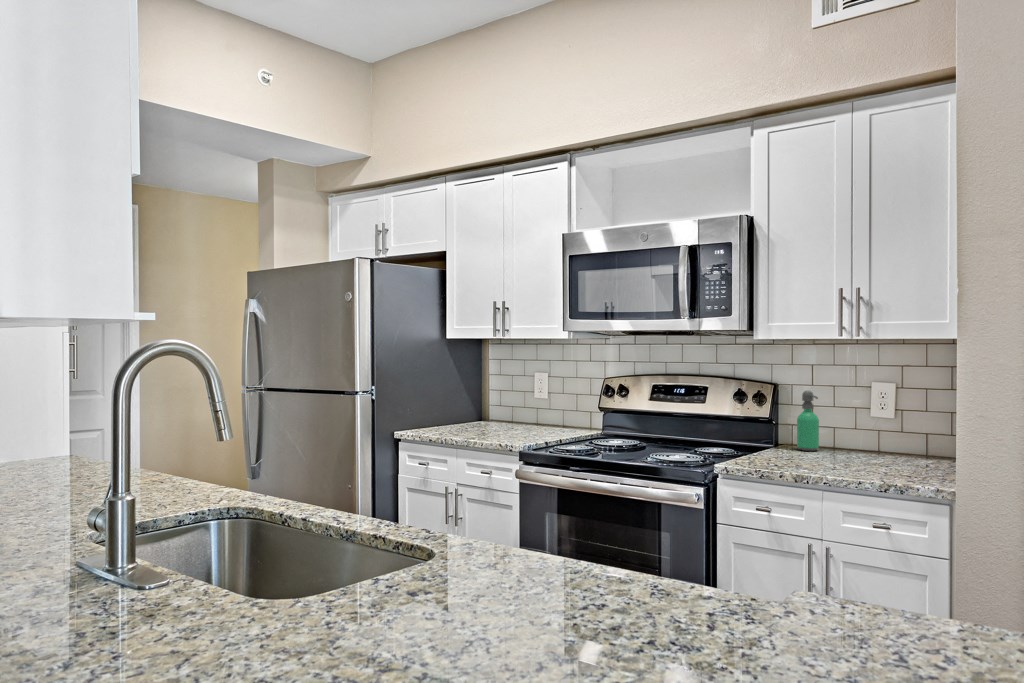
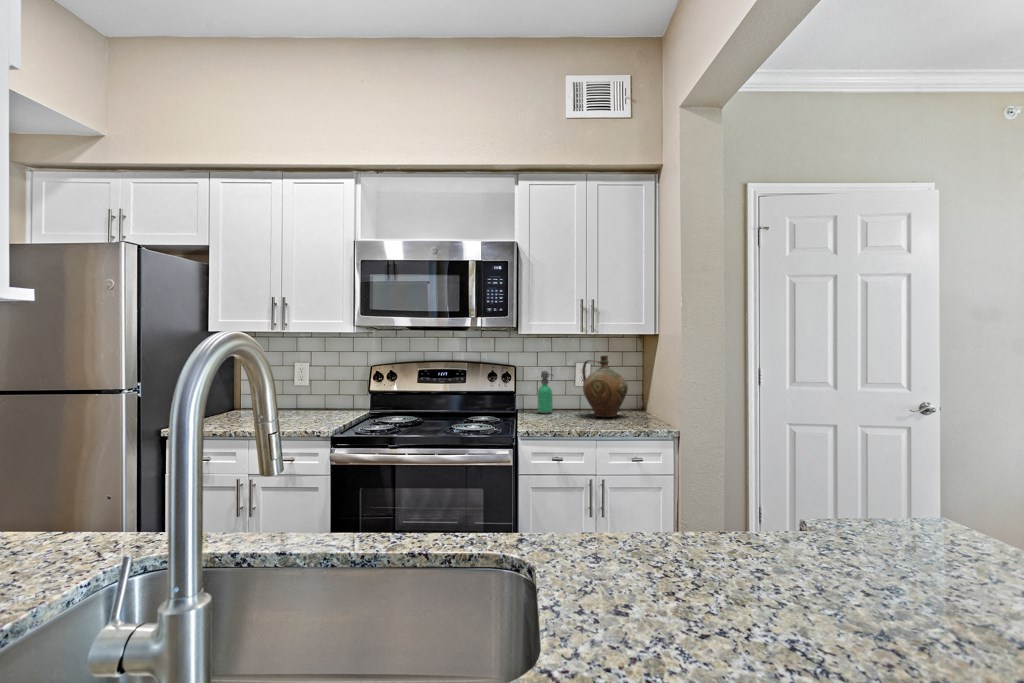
ceramic jug: none [853,371,926,463] -> present [582,356,628,417]

